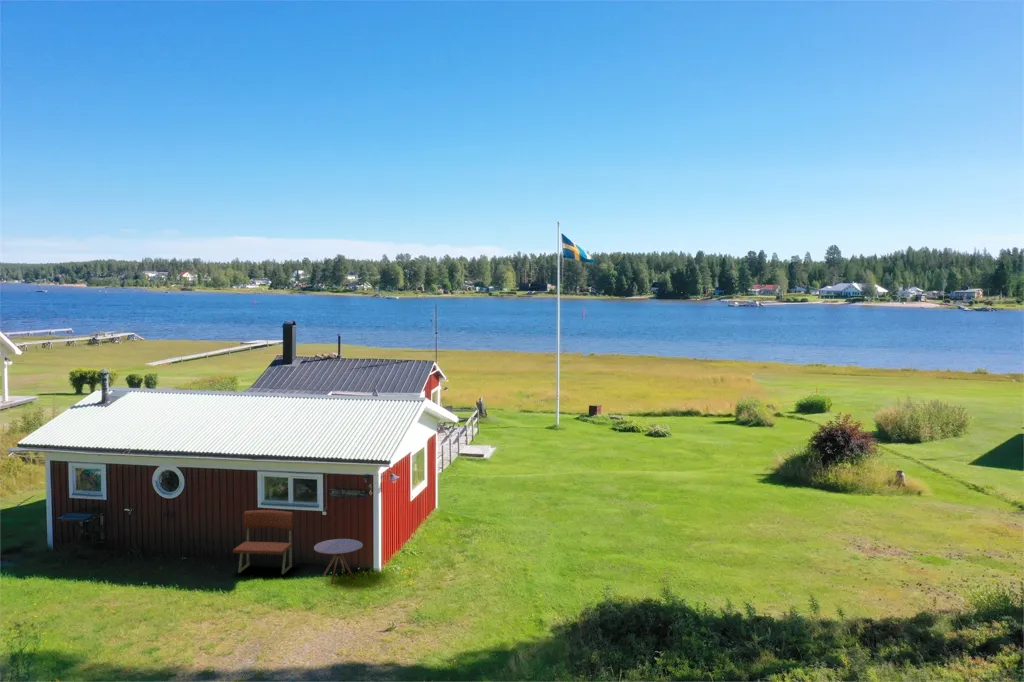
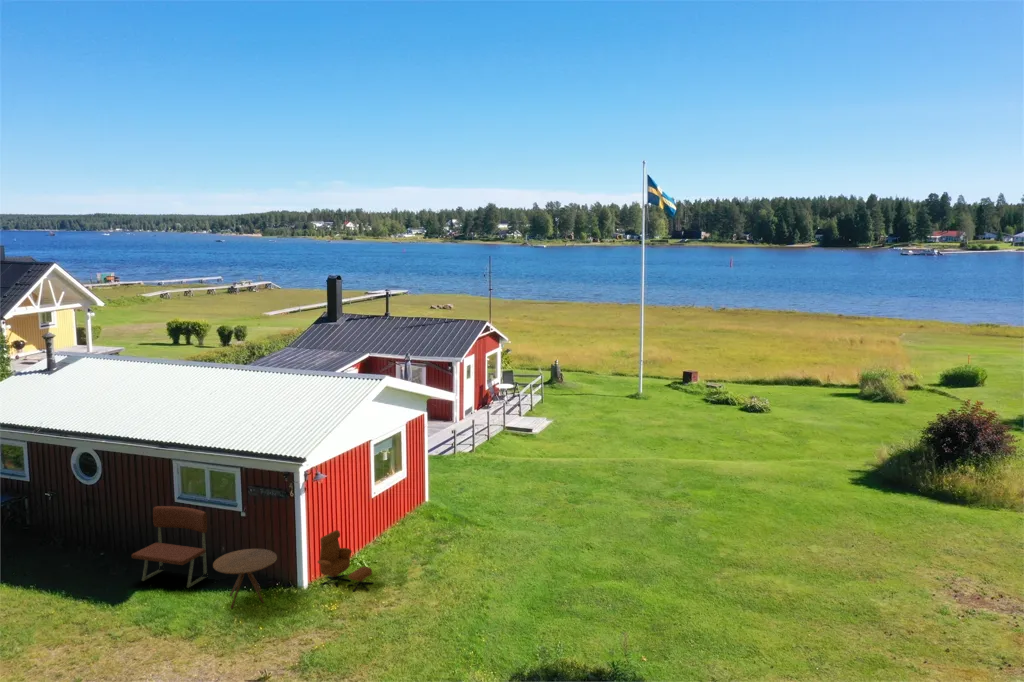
lounge chair: none [389,523,431,568] -> present [318,530,373,591]

